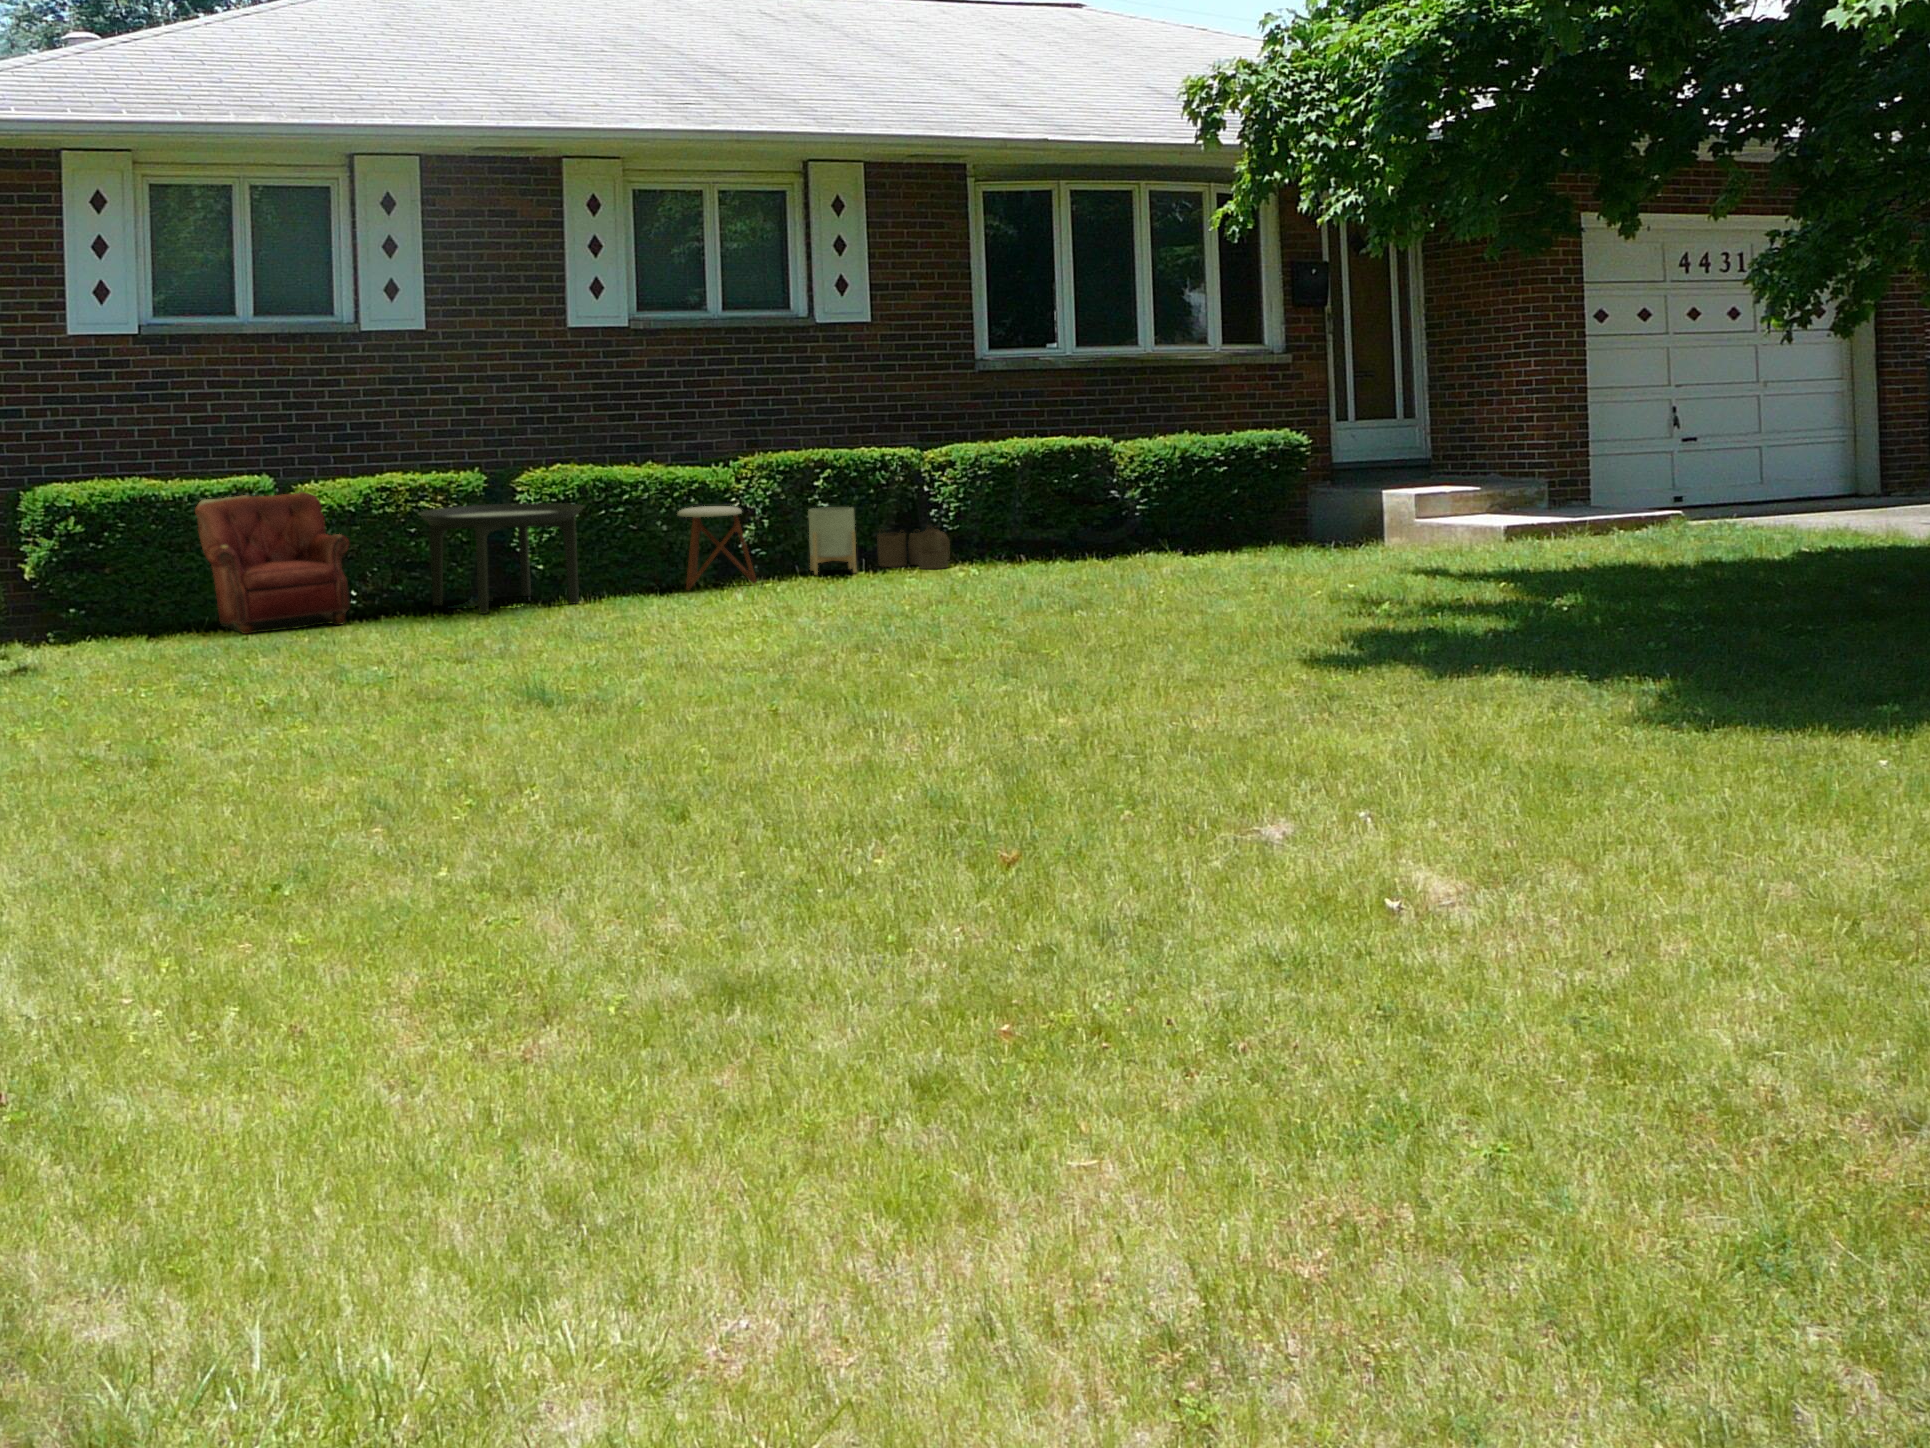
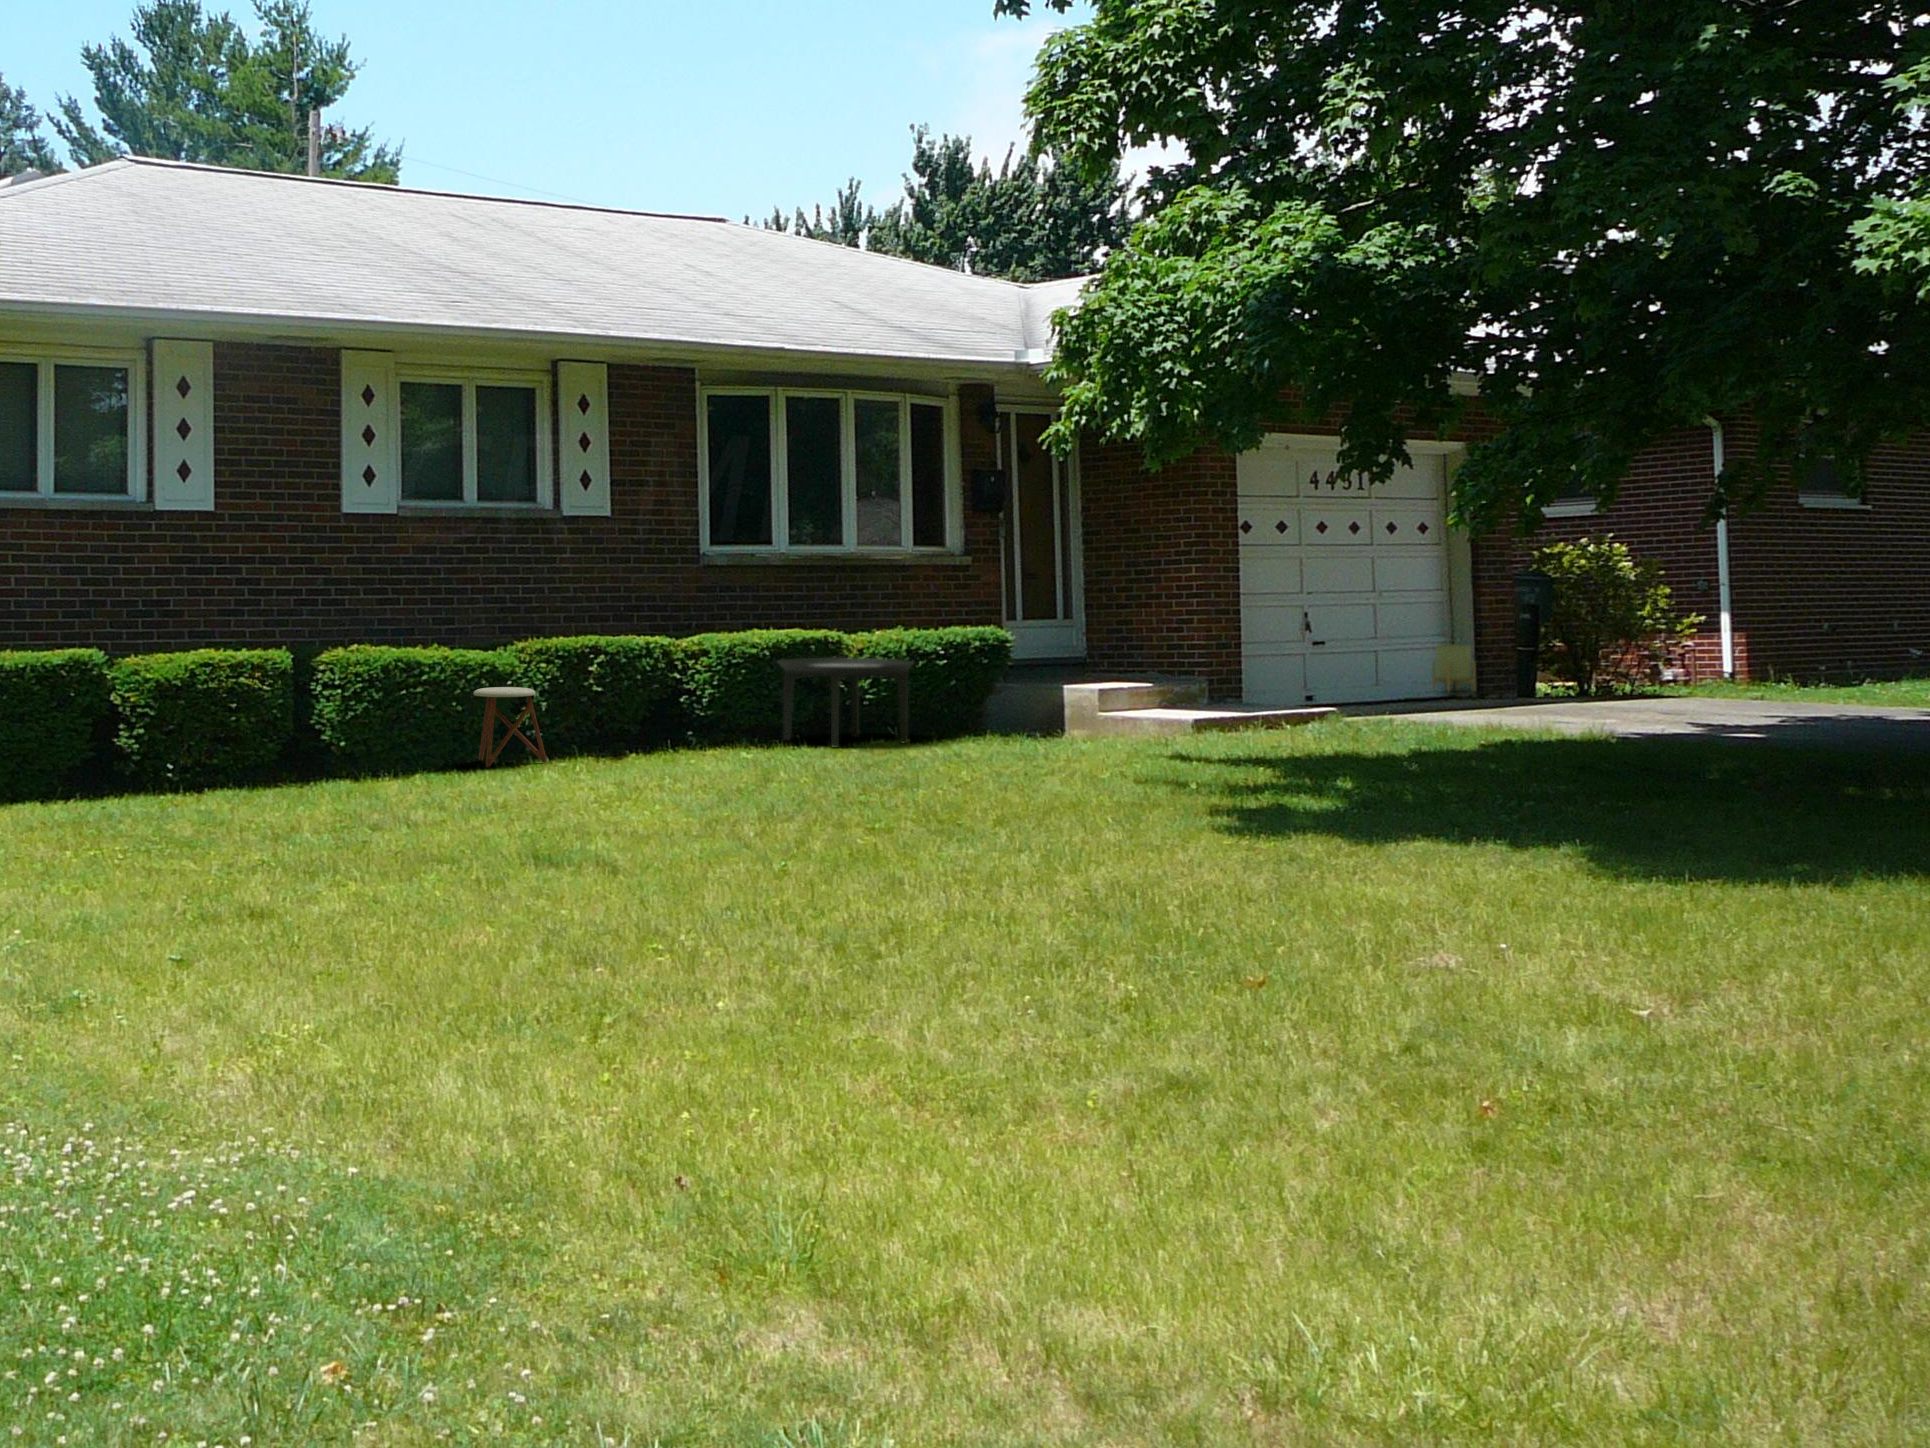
armchair: present [195,492,350,634] -> none [35,663,196,802]
round table: present [419,503,584,614] -> present [778,658,913,748]
planter: present [808,507,857,575] -> present [1432,644,1475,691]
woven basket: present [877,526,950,569] -> none [640,710,711,751]

